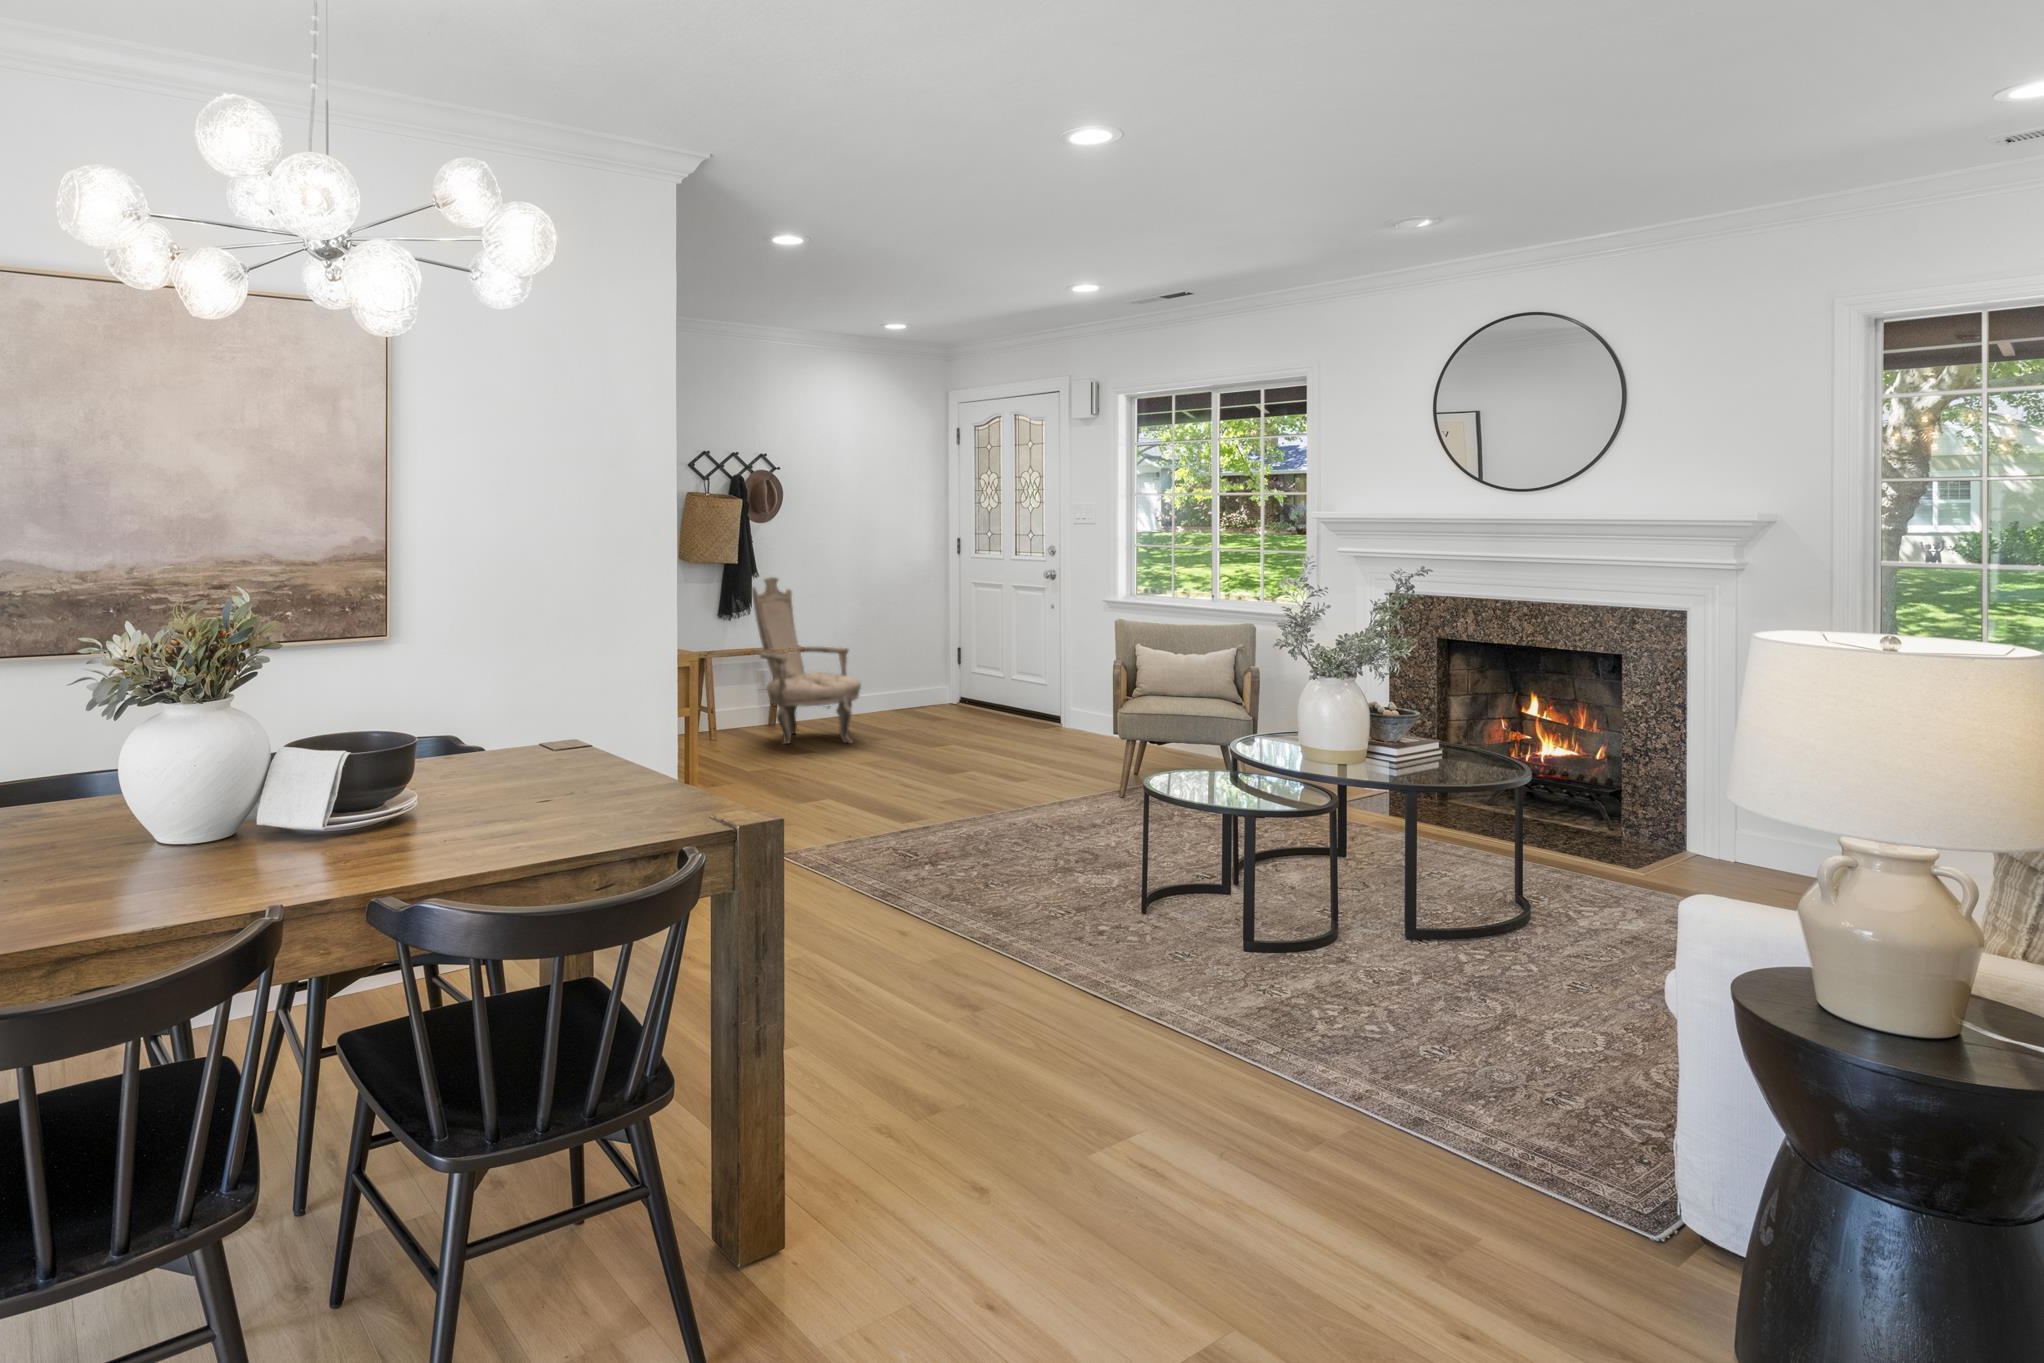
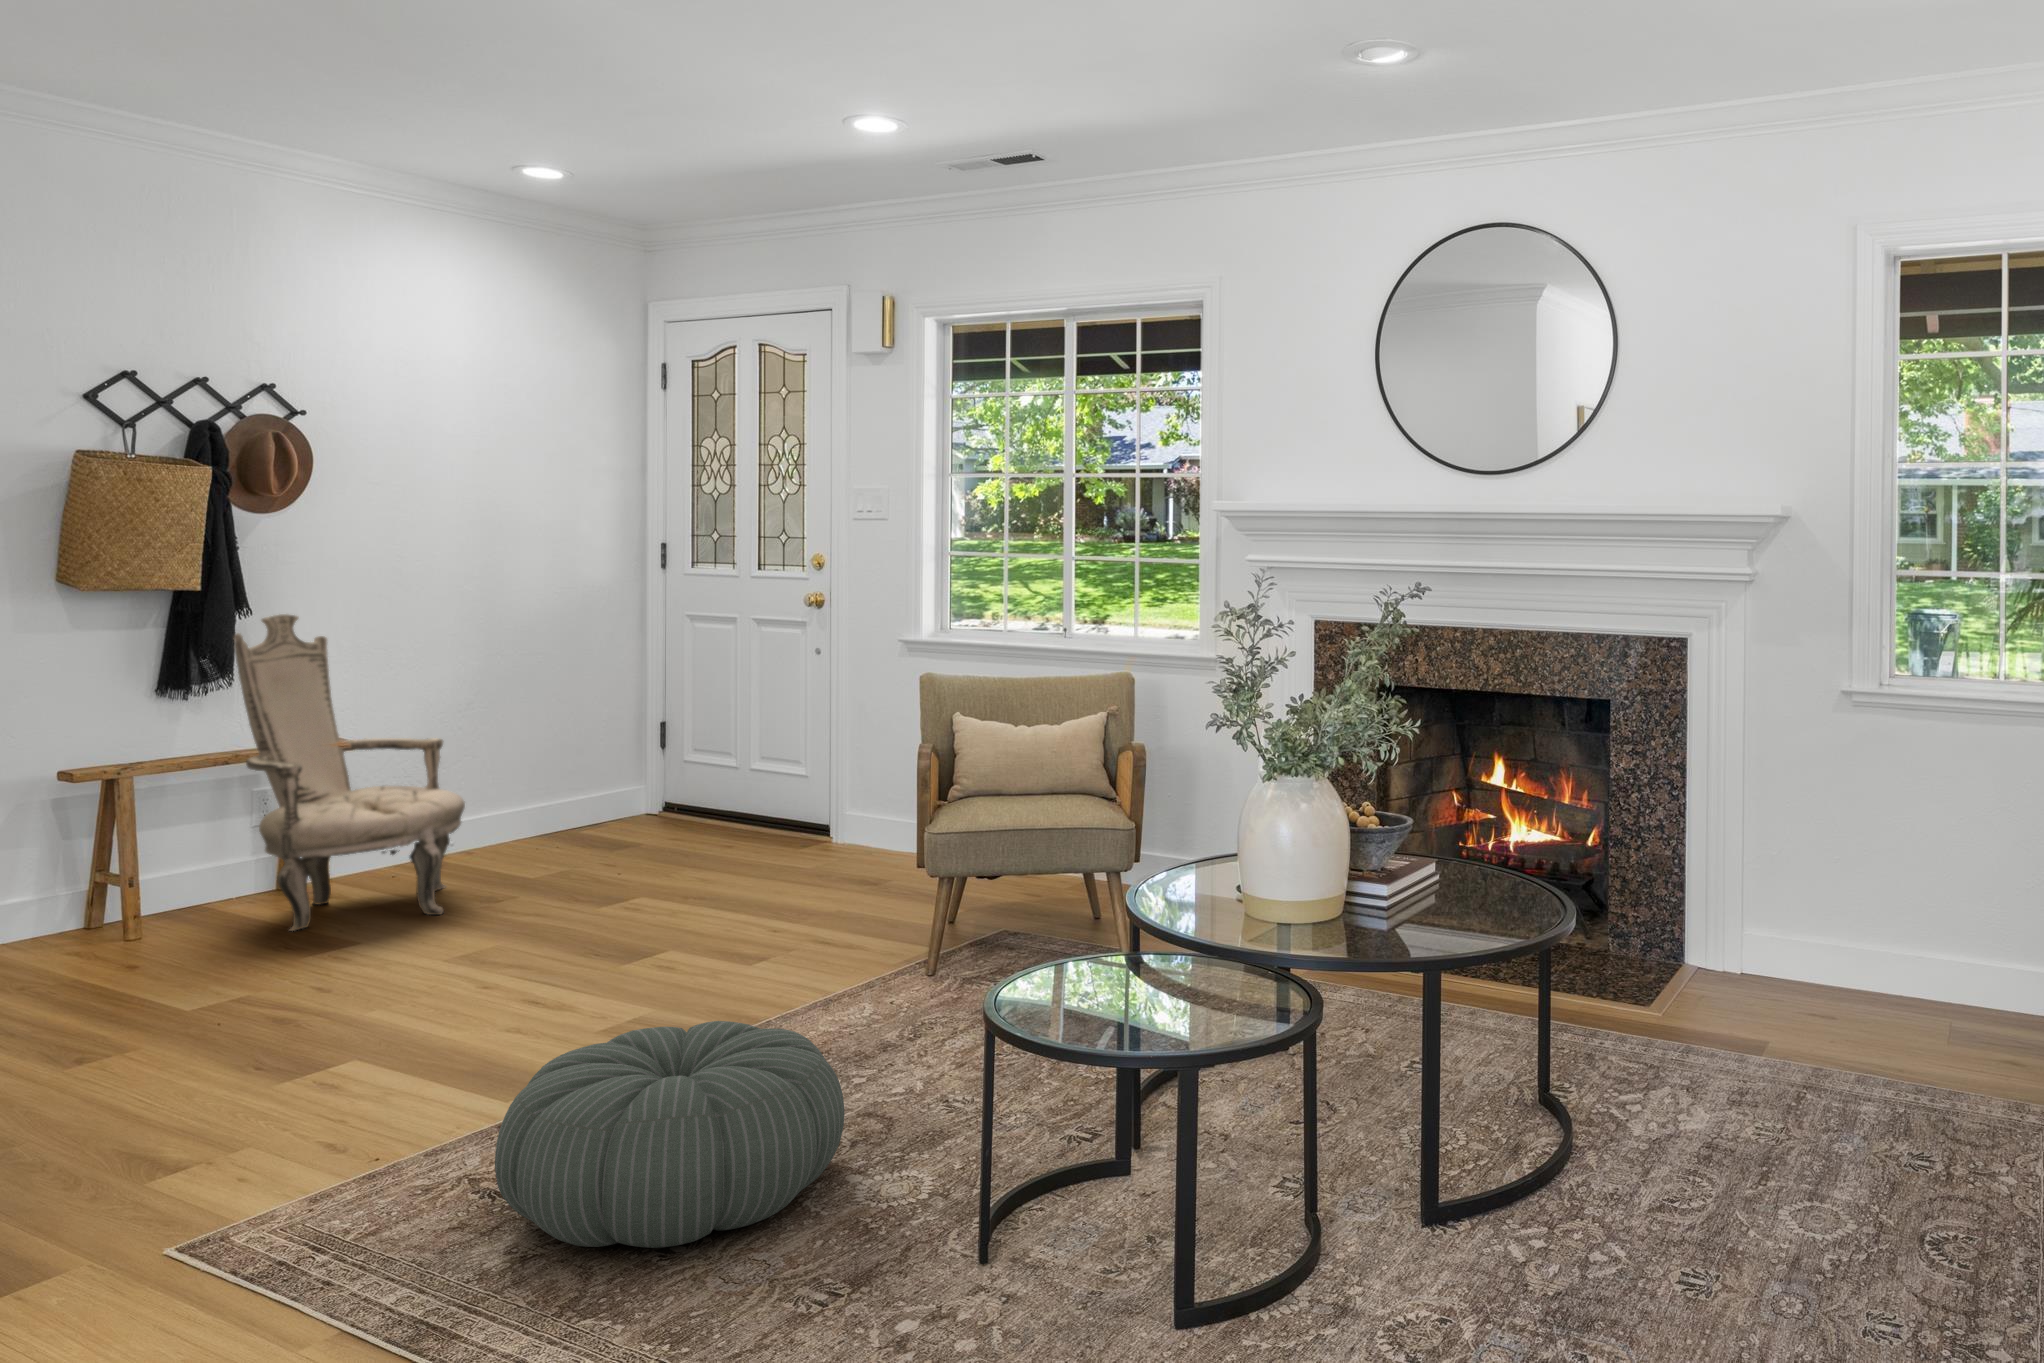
pouf: none [911,789,1072,884] -> present [495,1021,845,1248]

